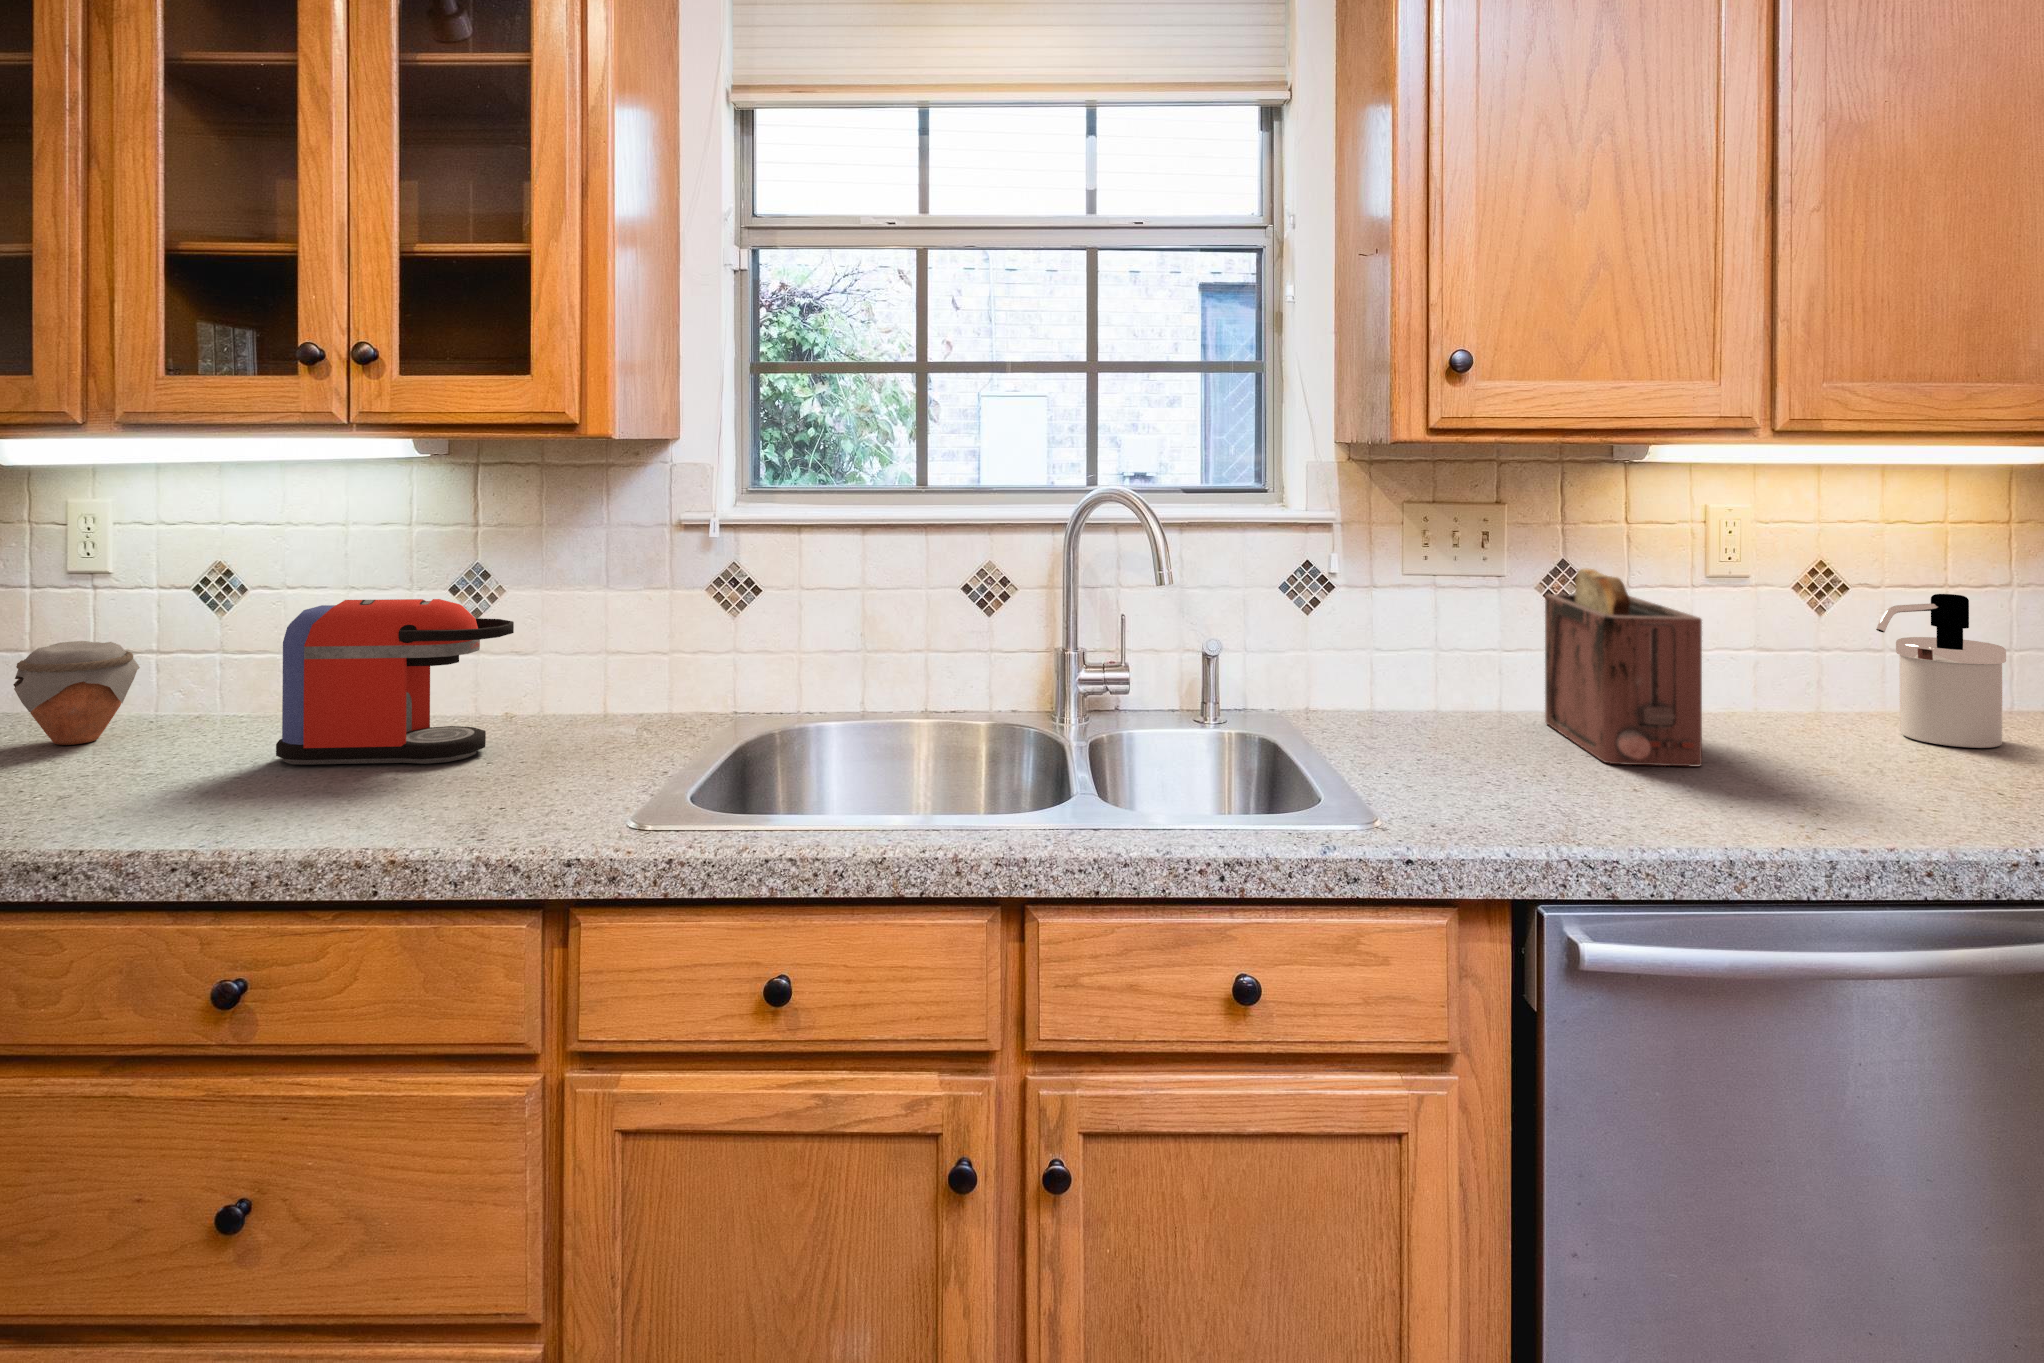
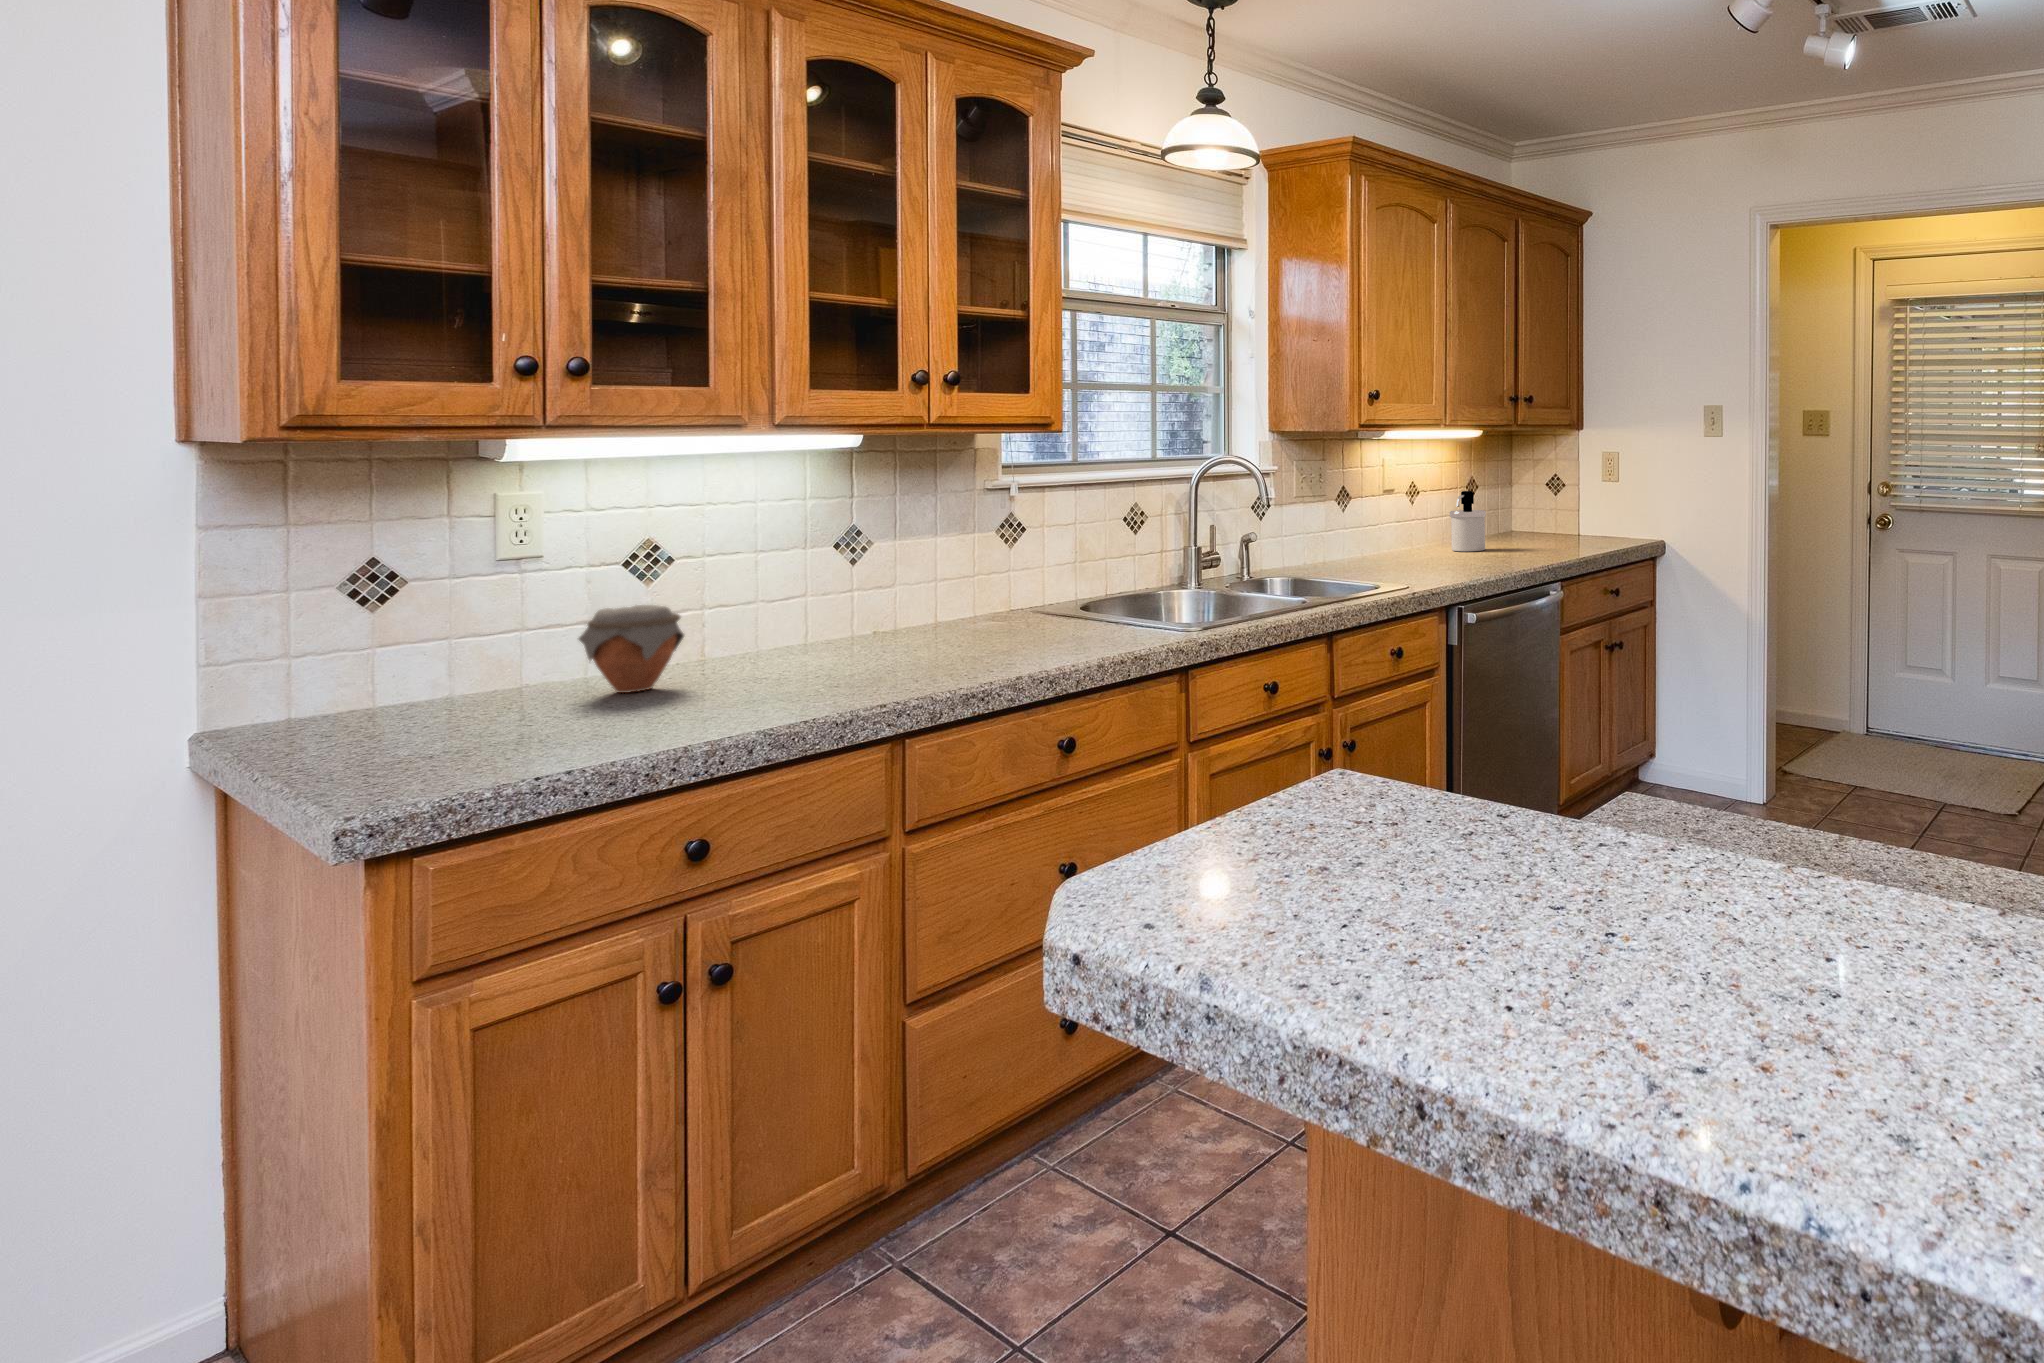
toaster: present [1545,569,1702,766] -> none [1351,488,1437,567]
coffee maker: present [276,599,514,765] -> none [856,537,997,660]

